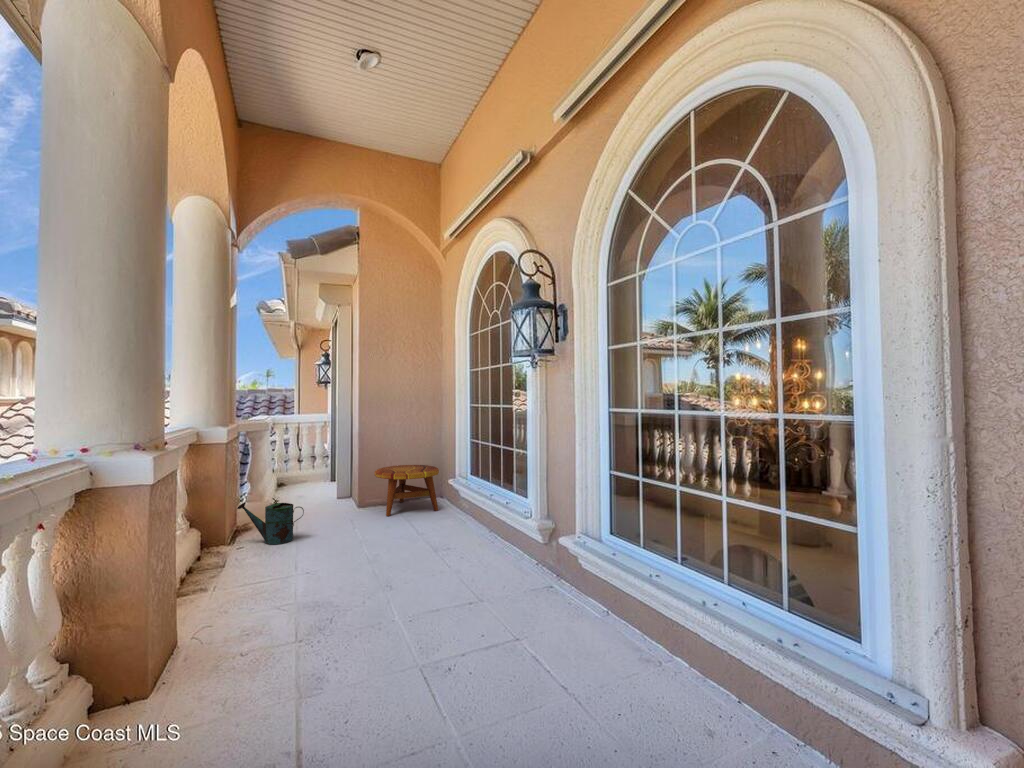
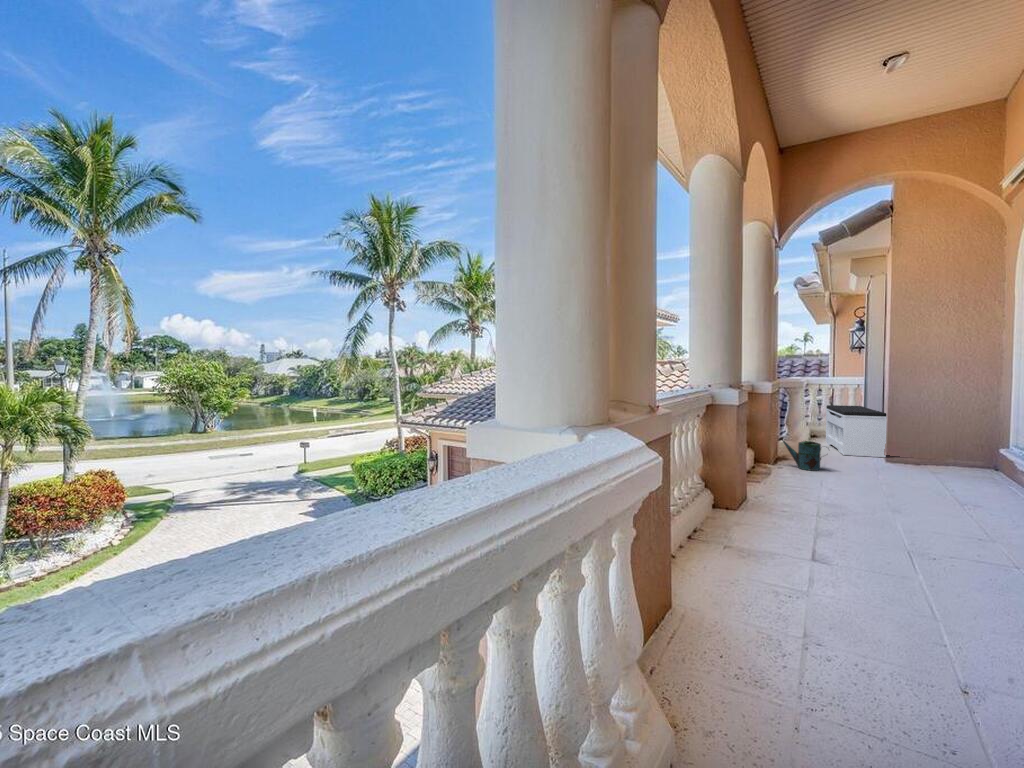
bench: none [295,446,357,508] -> present [826,405,887,457]
side table: present [374,465,439,516] -> none [904,429,989,478]

